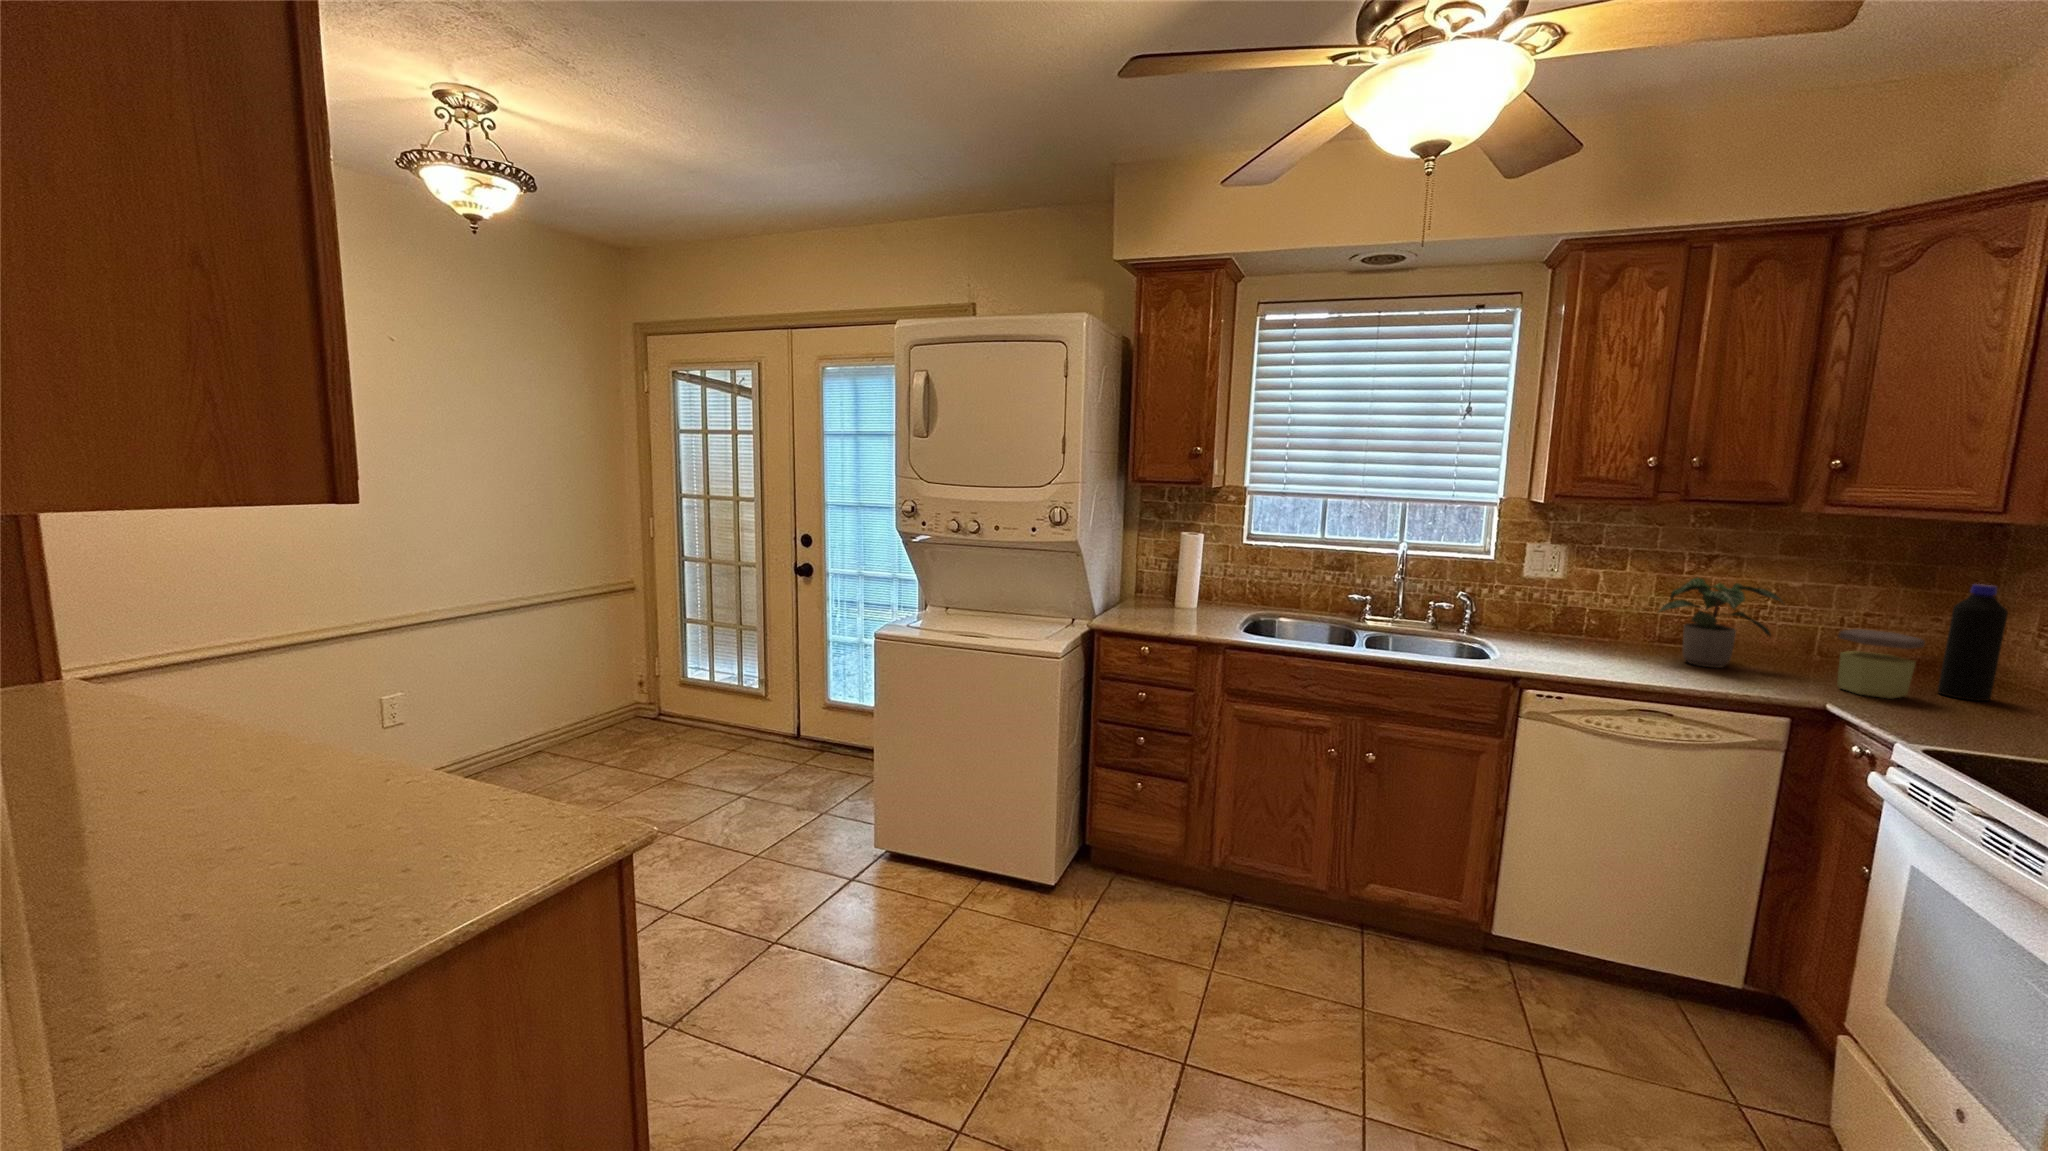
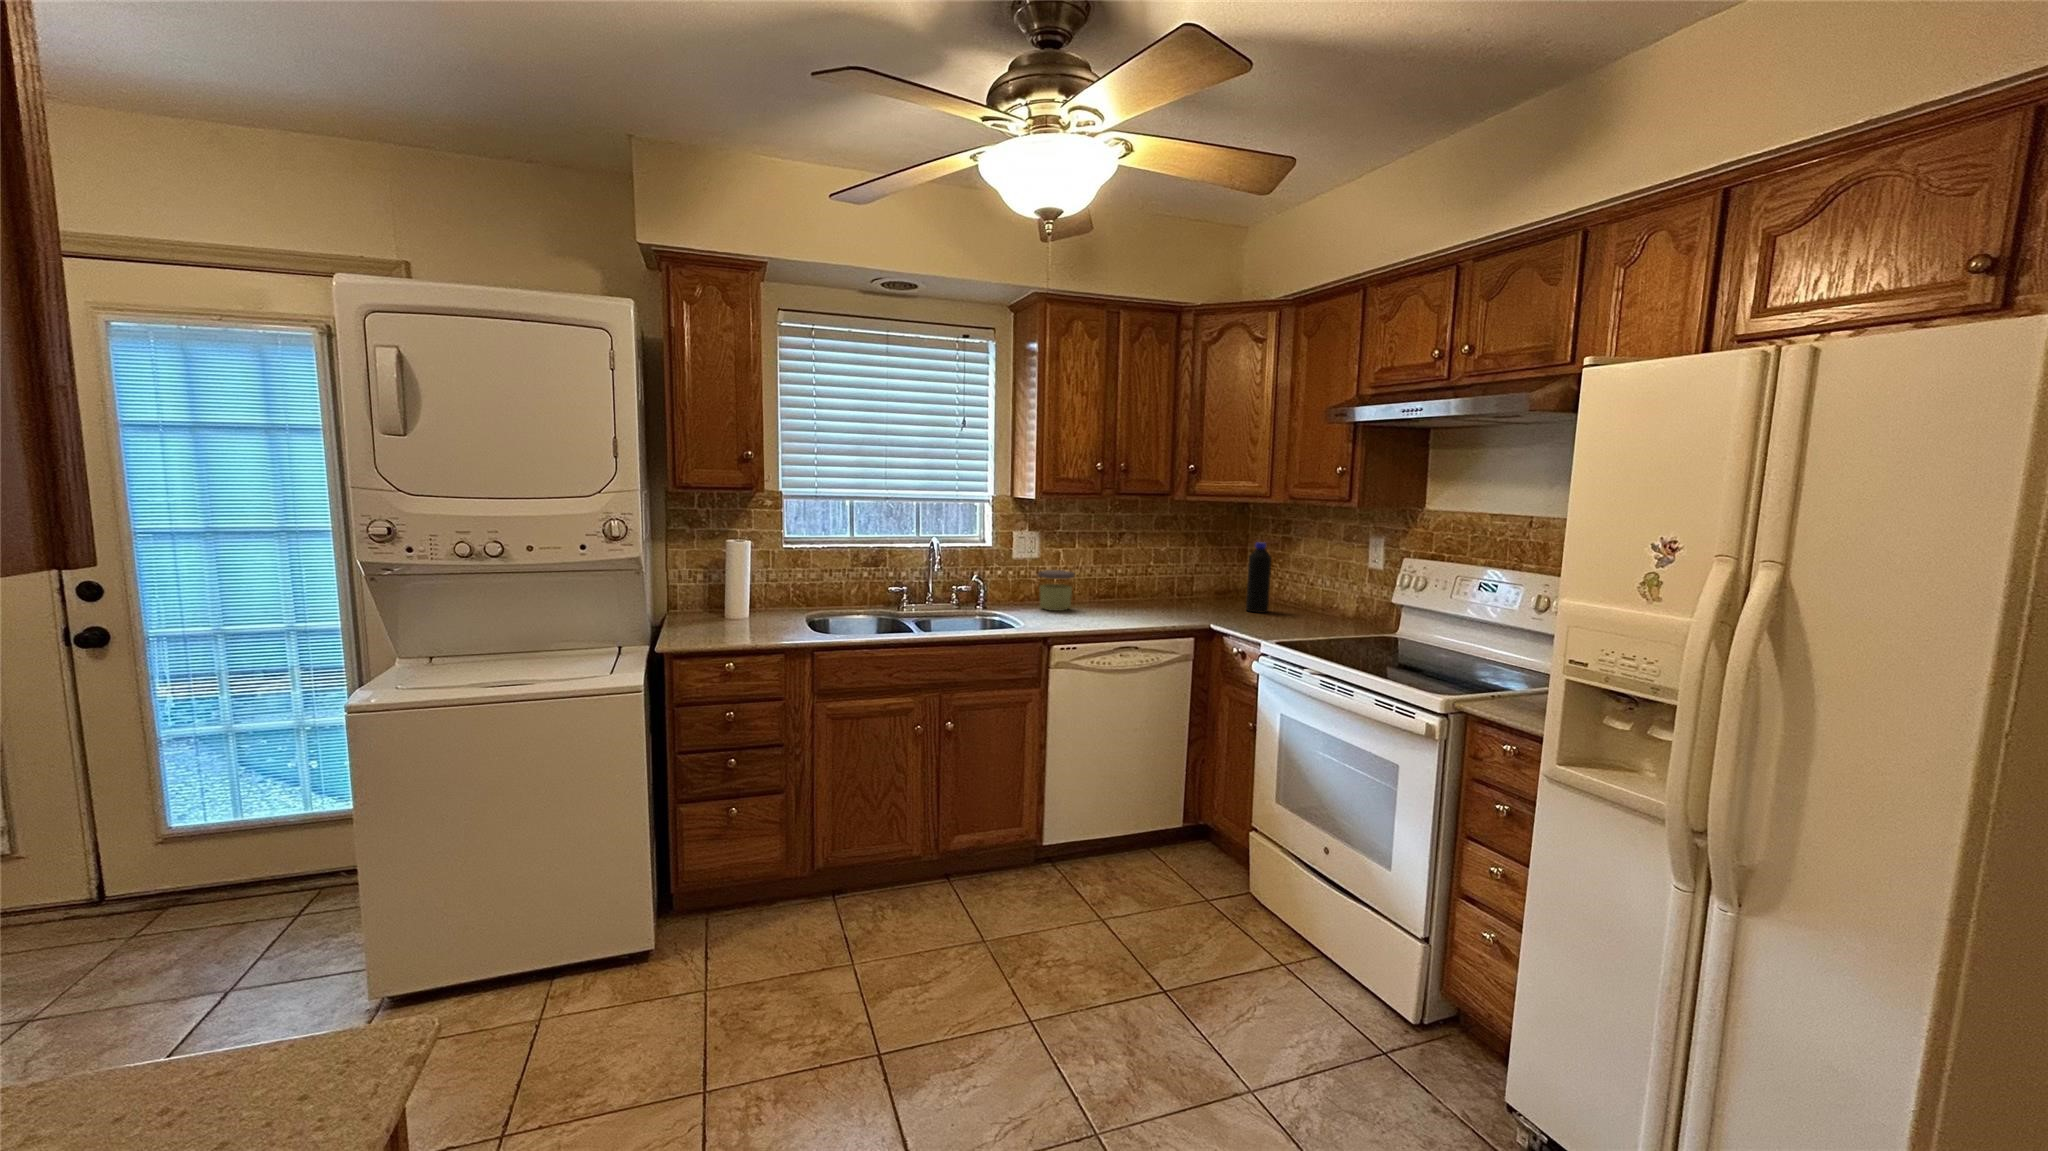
potted plant: present [1659,578,1783,668] -> none [1110,549,1172,613]
jar: present [1837,629,1925,699] -> present [1038,570,1075,611]

